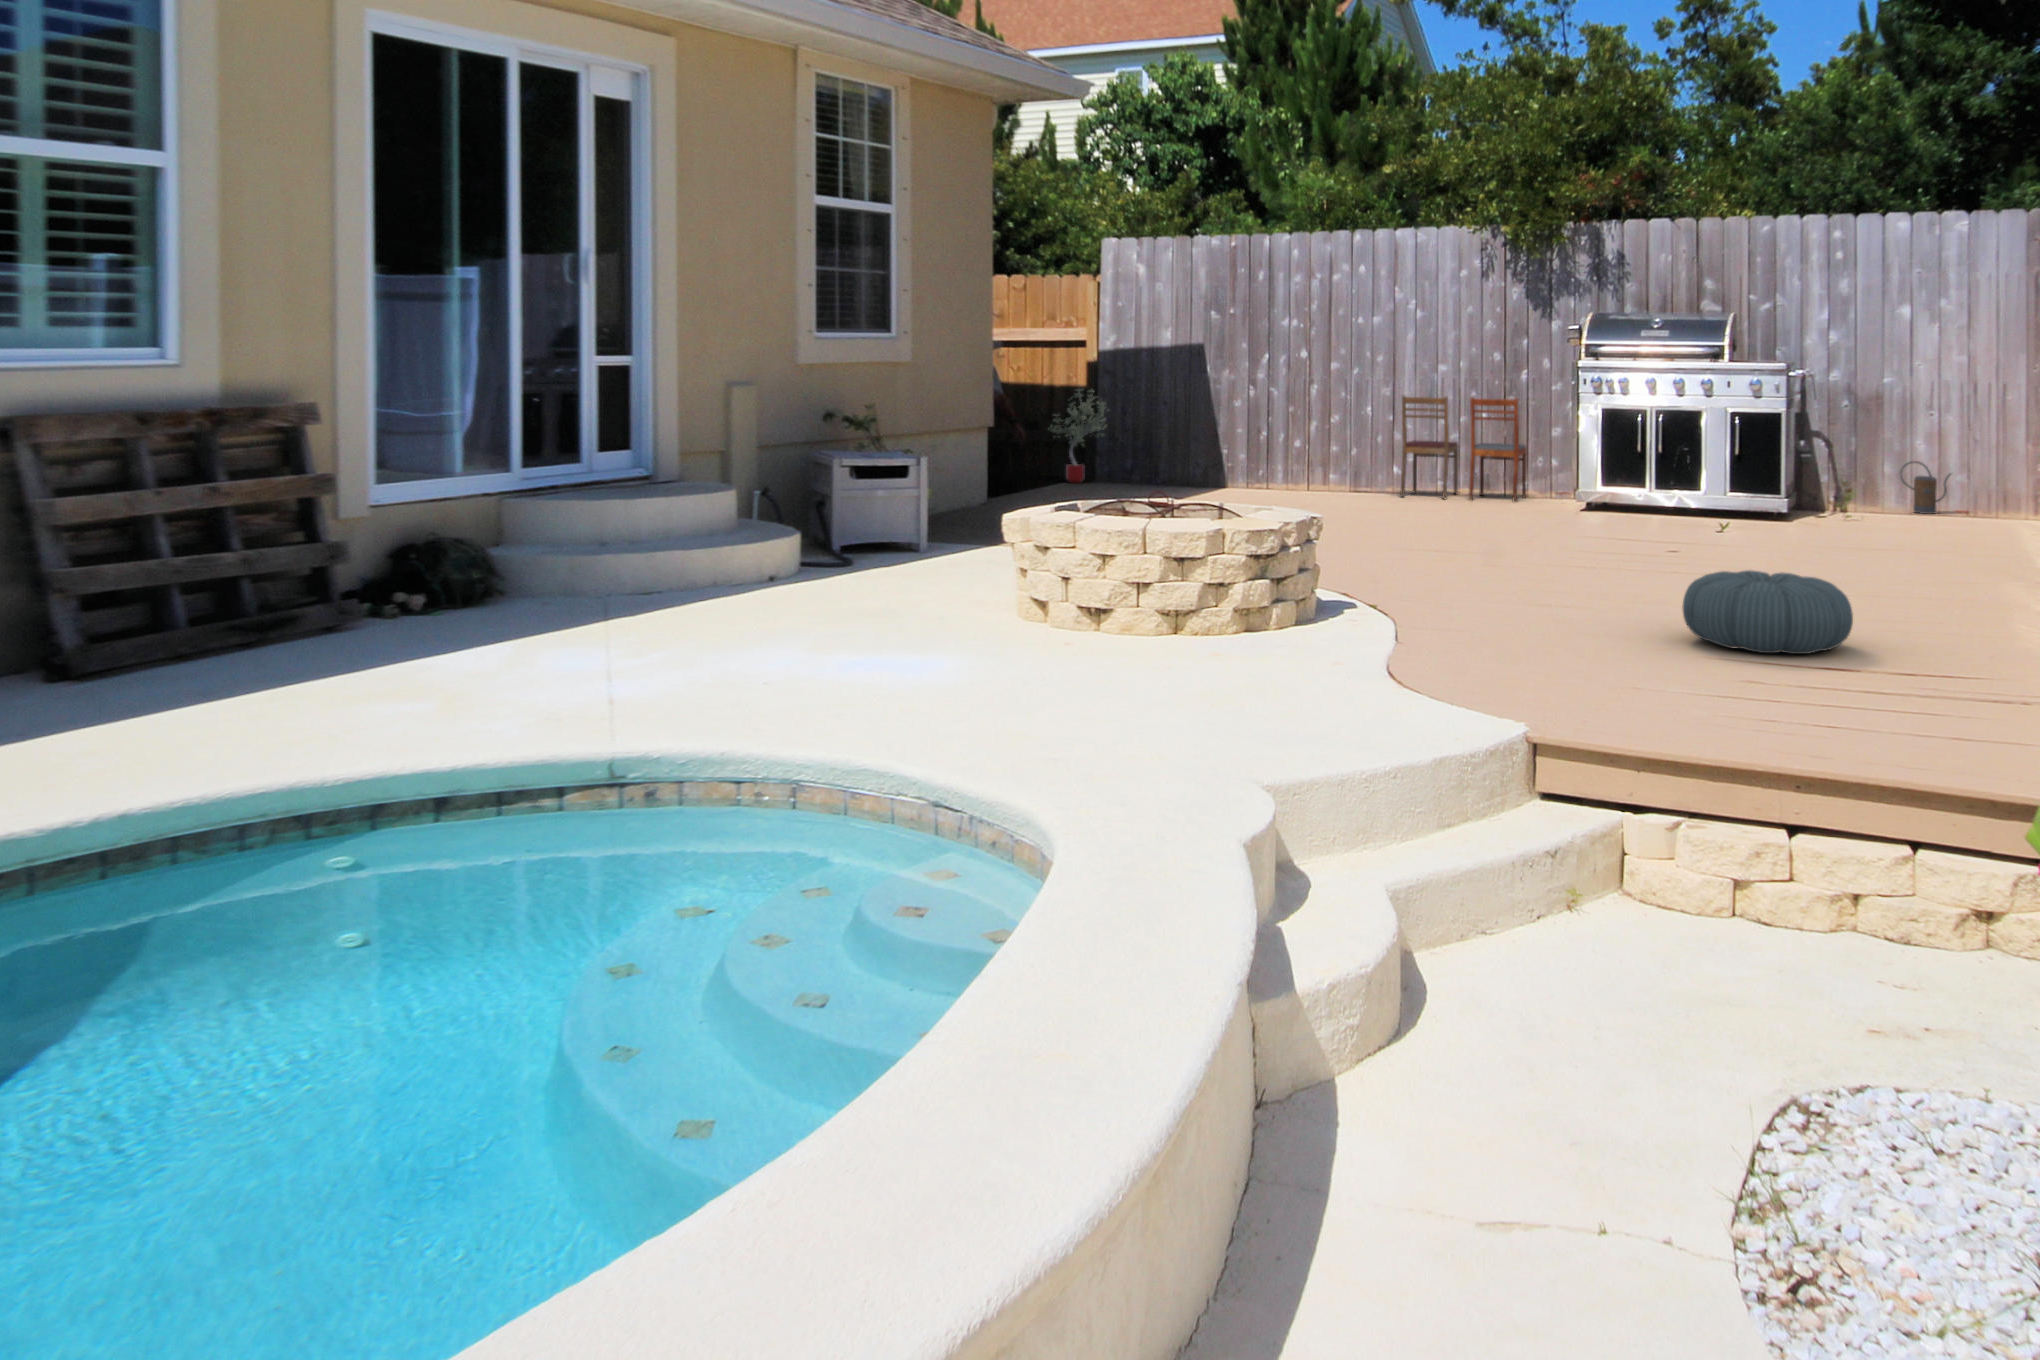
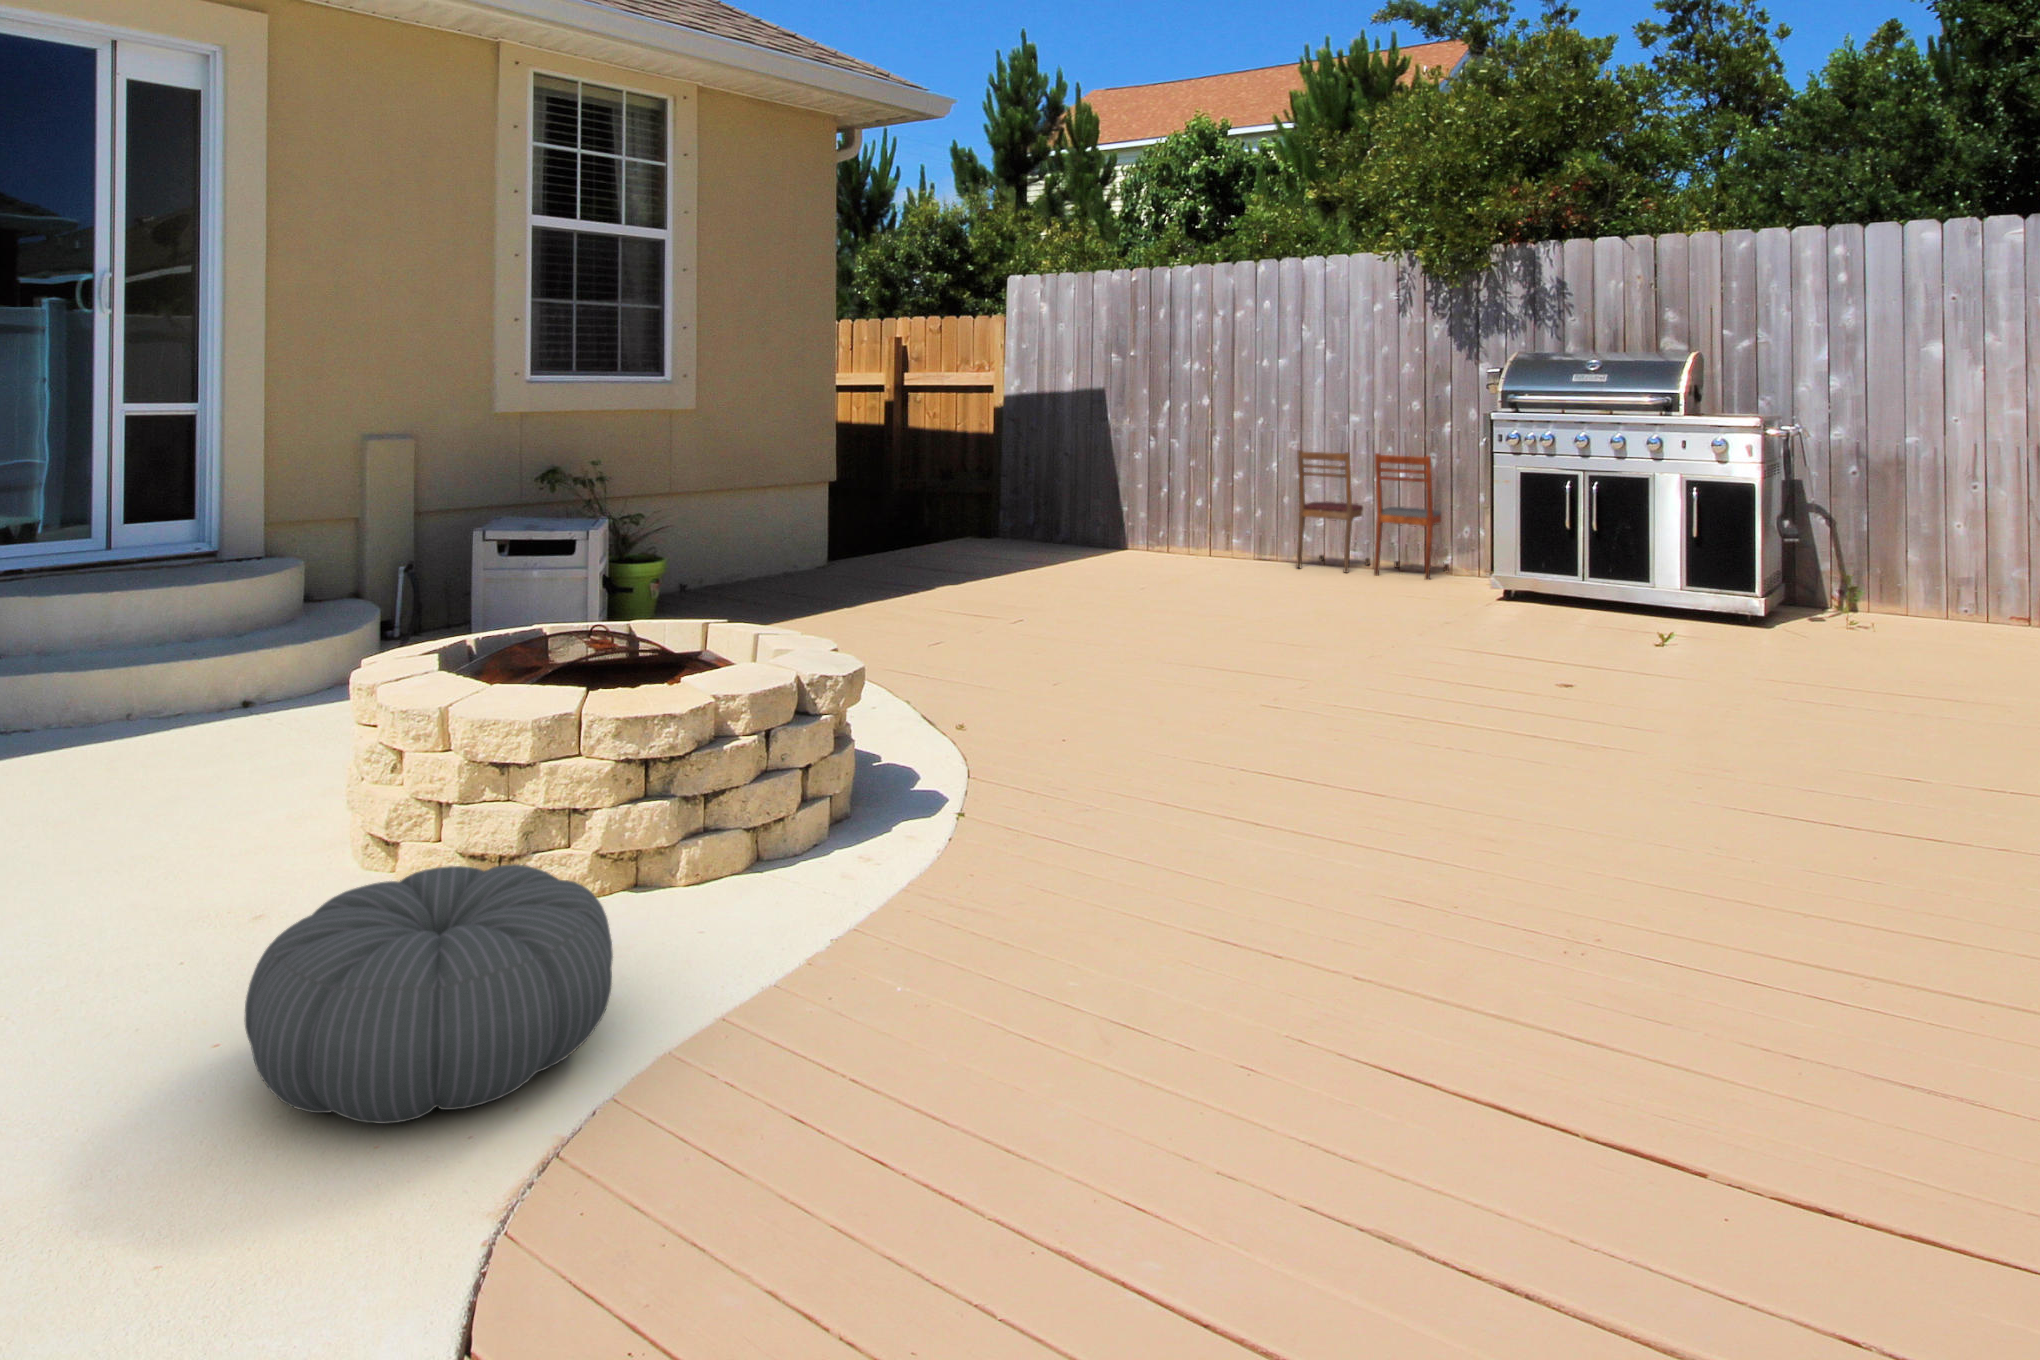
potted tree: present [1049,389,1106,483] -> none [946,435,1007,537]
watering can: present [1900,461,1951,514] -> none [1930,547,2006,618]
pouf: present [1682,570,1853,654] -> present [245,864,613,1124]

